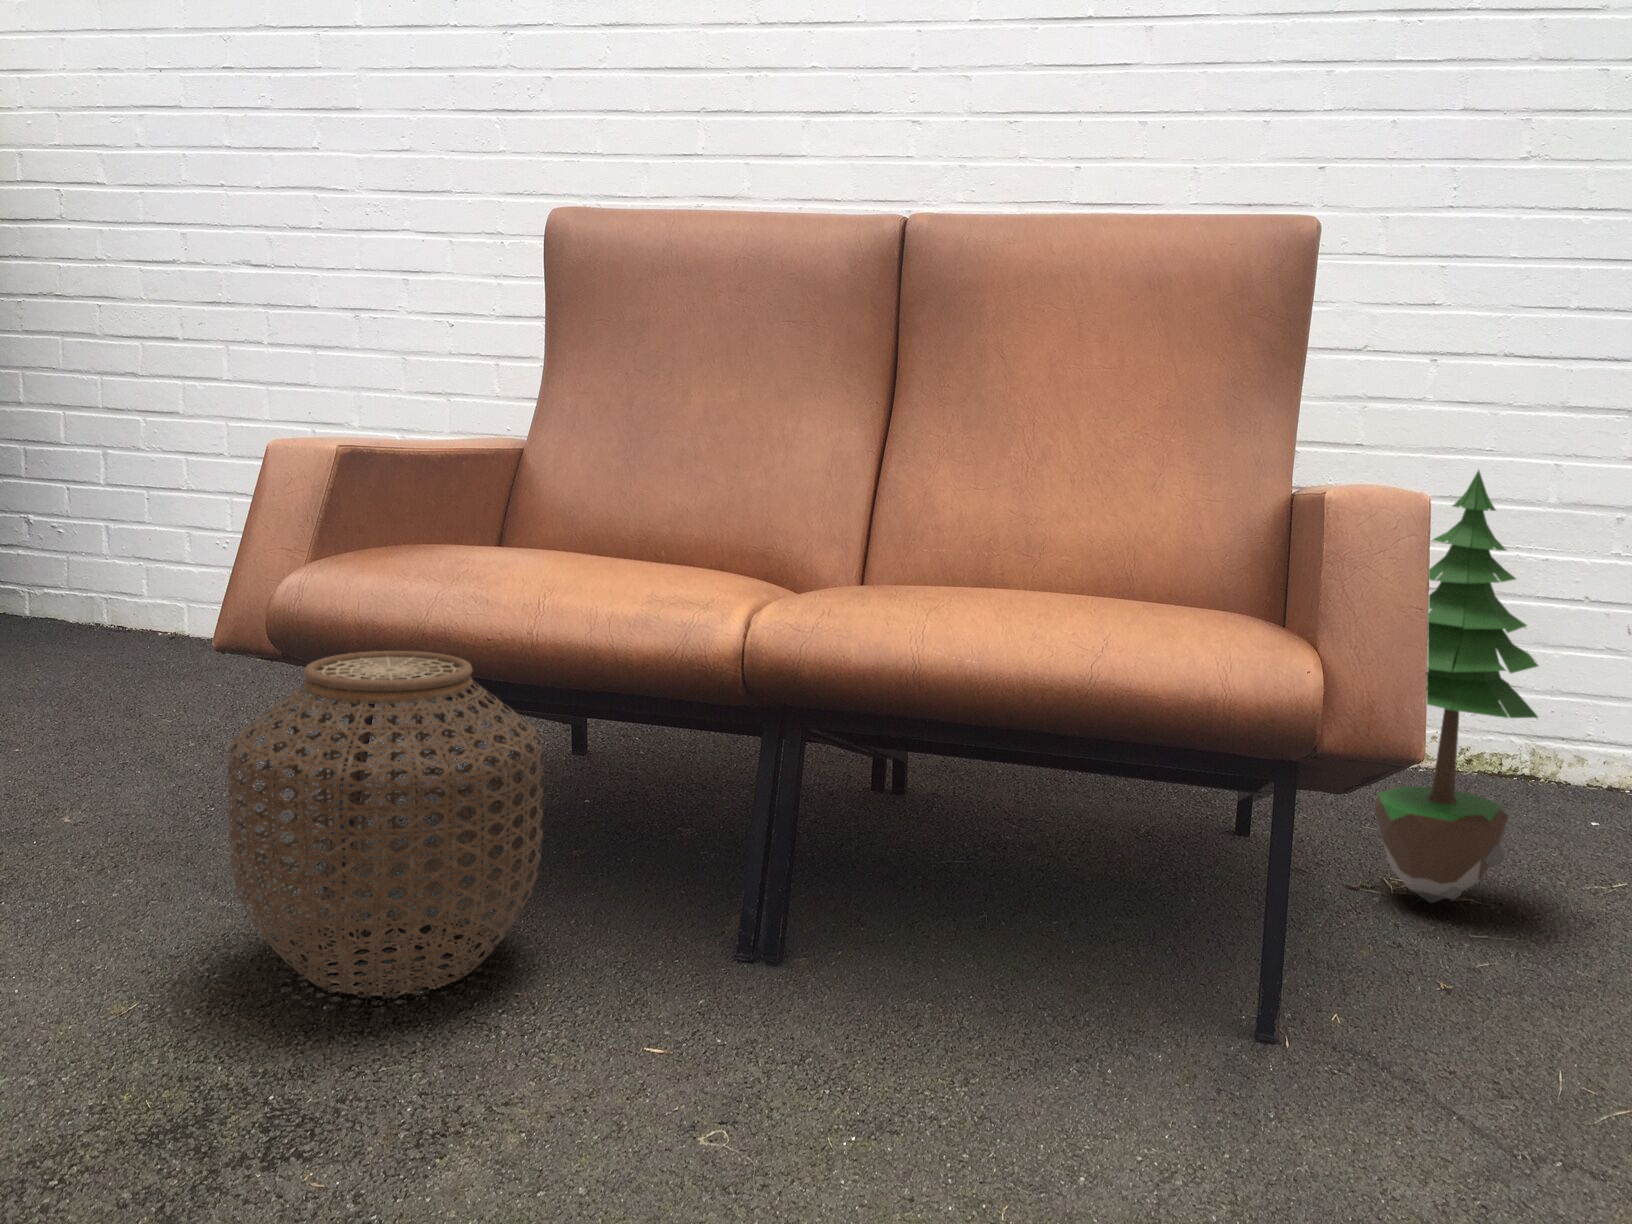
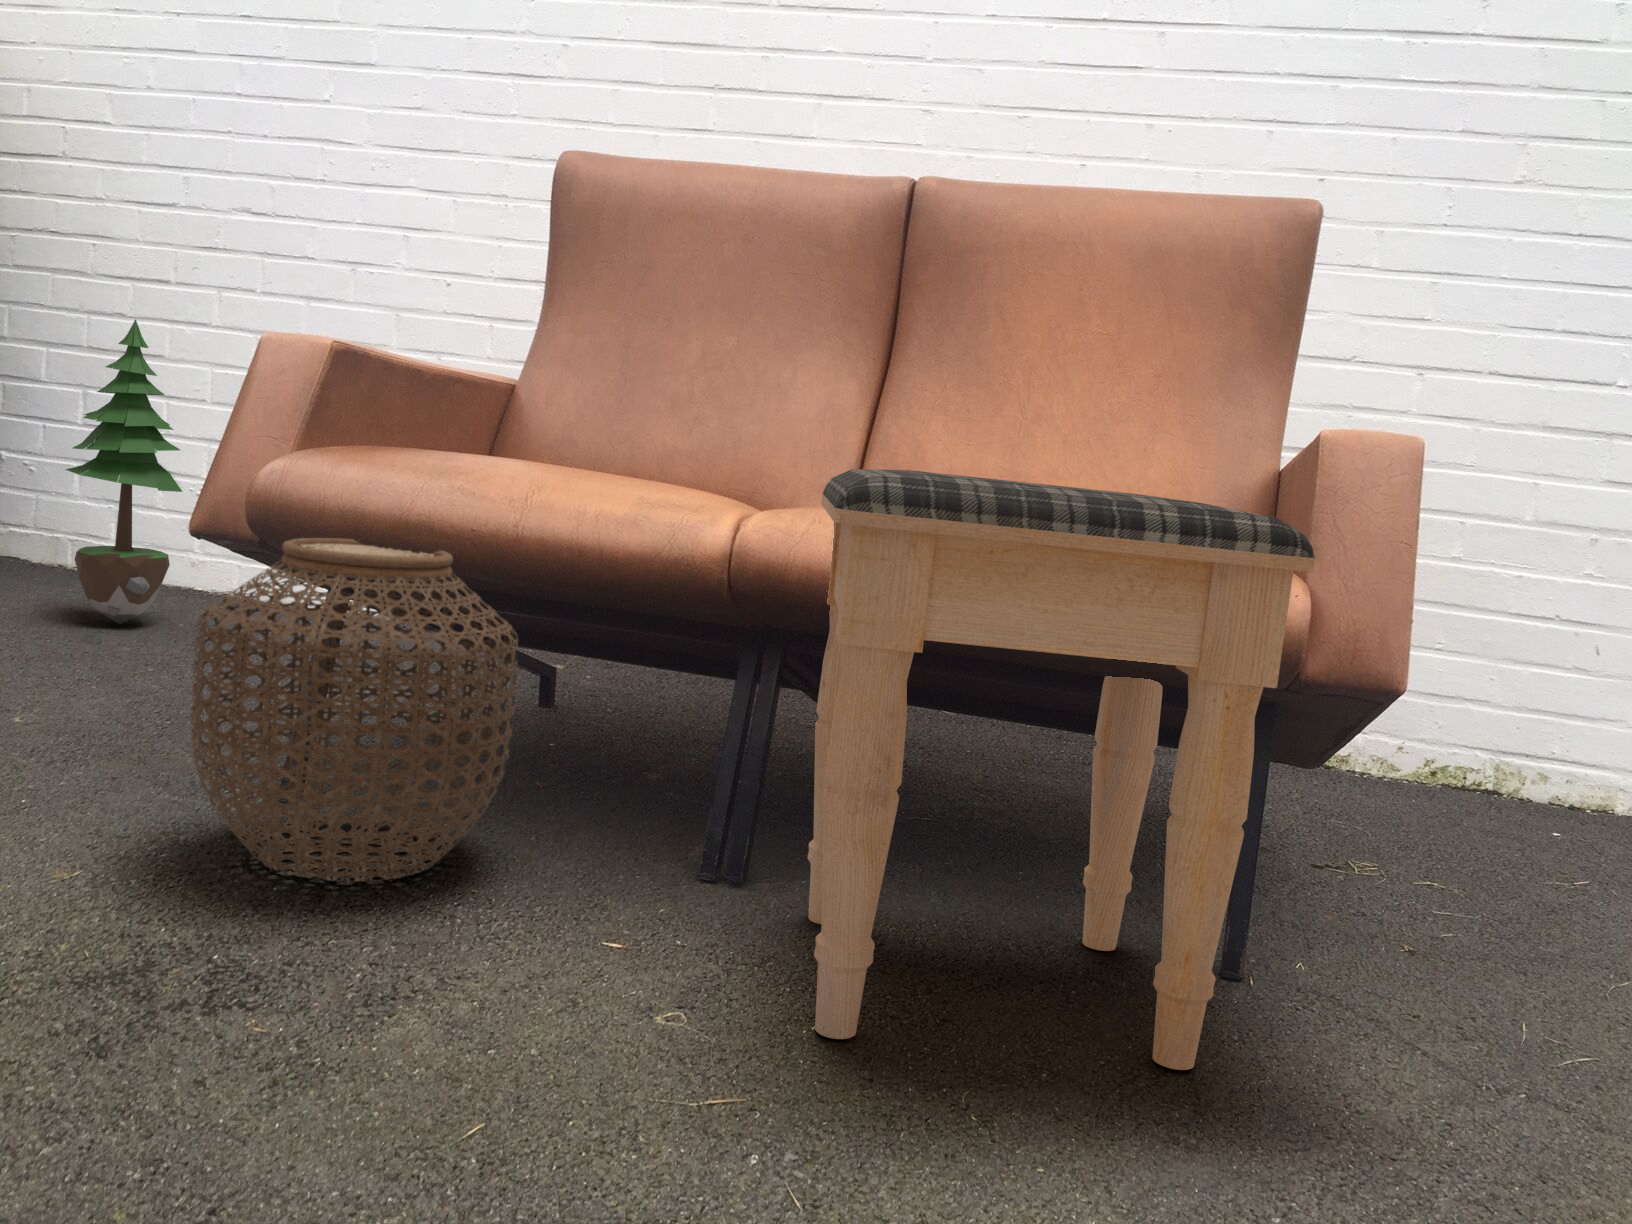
potted tree: present [1375,471,1538,903] -> present [66,319,182,624]
footstool: none [832,559,1322,1159] -> present [808,469,1315,1070]

